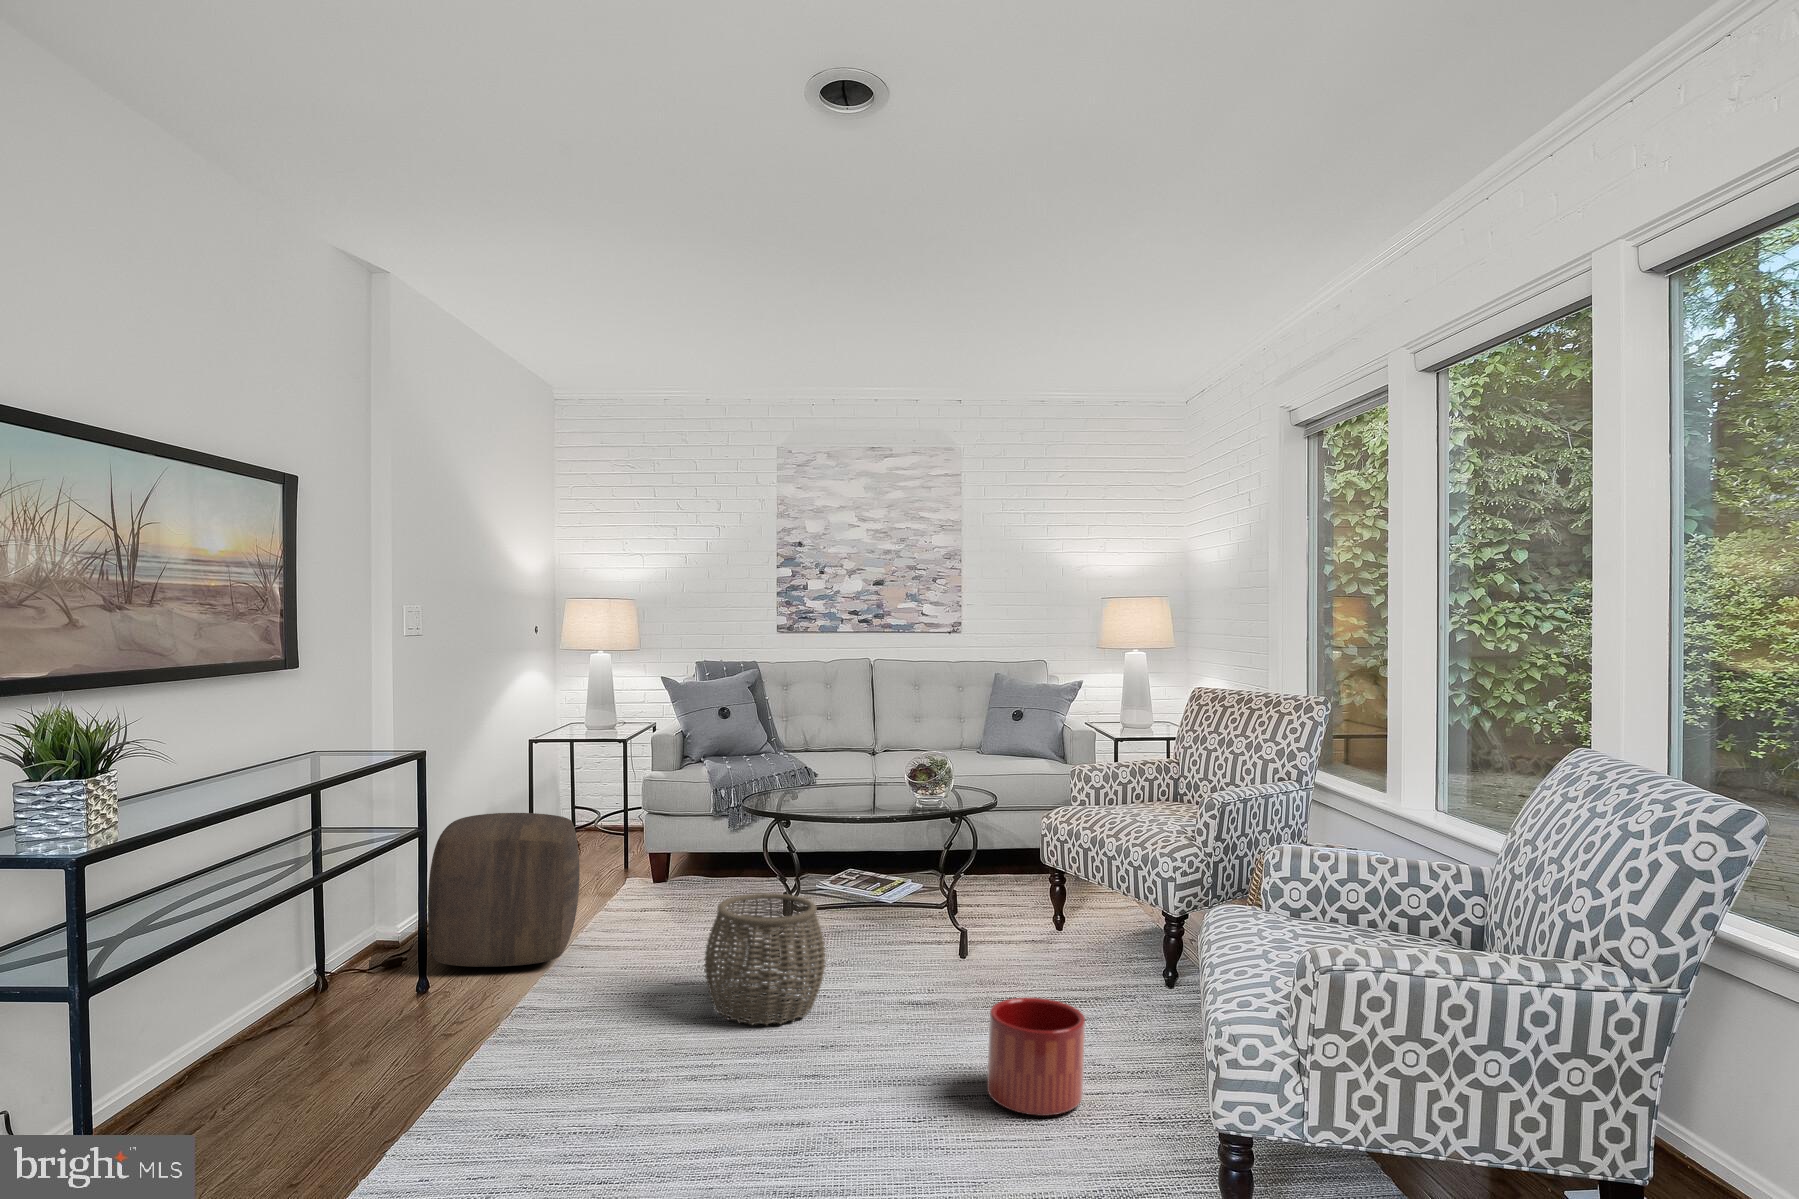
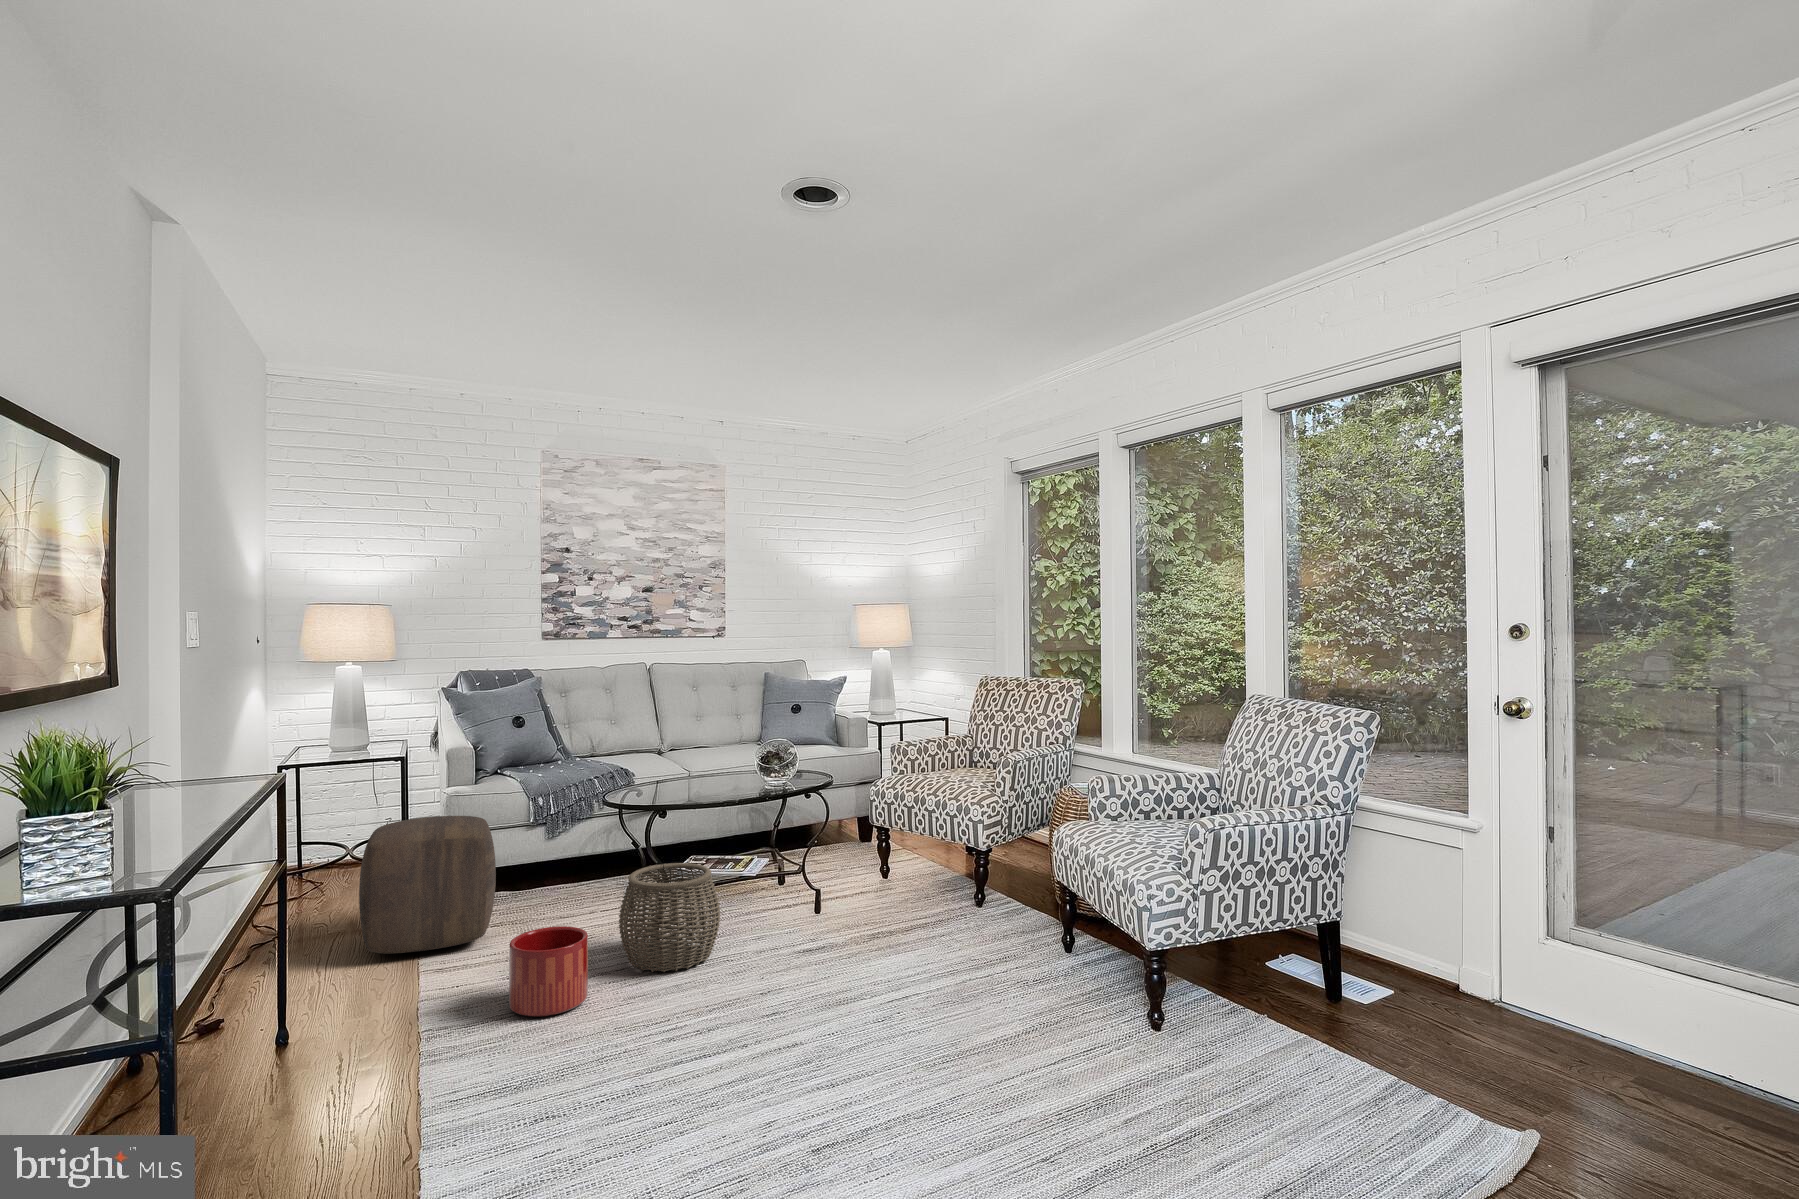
planter: present [987,998,1085,1116] -> present [509,926,588,1017]

